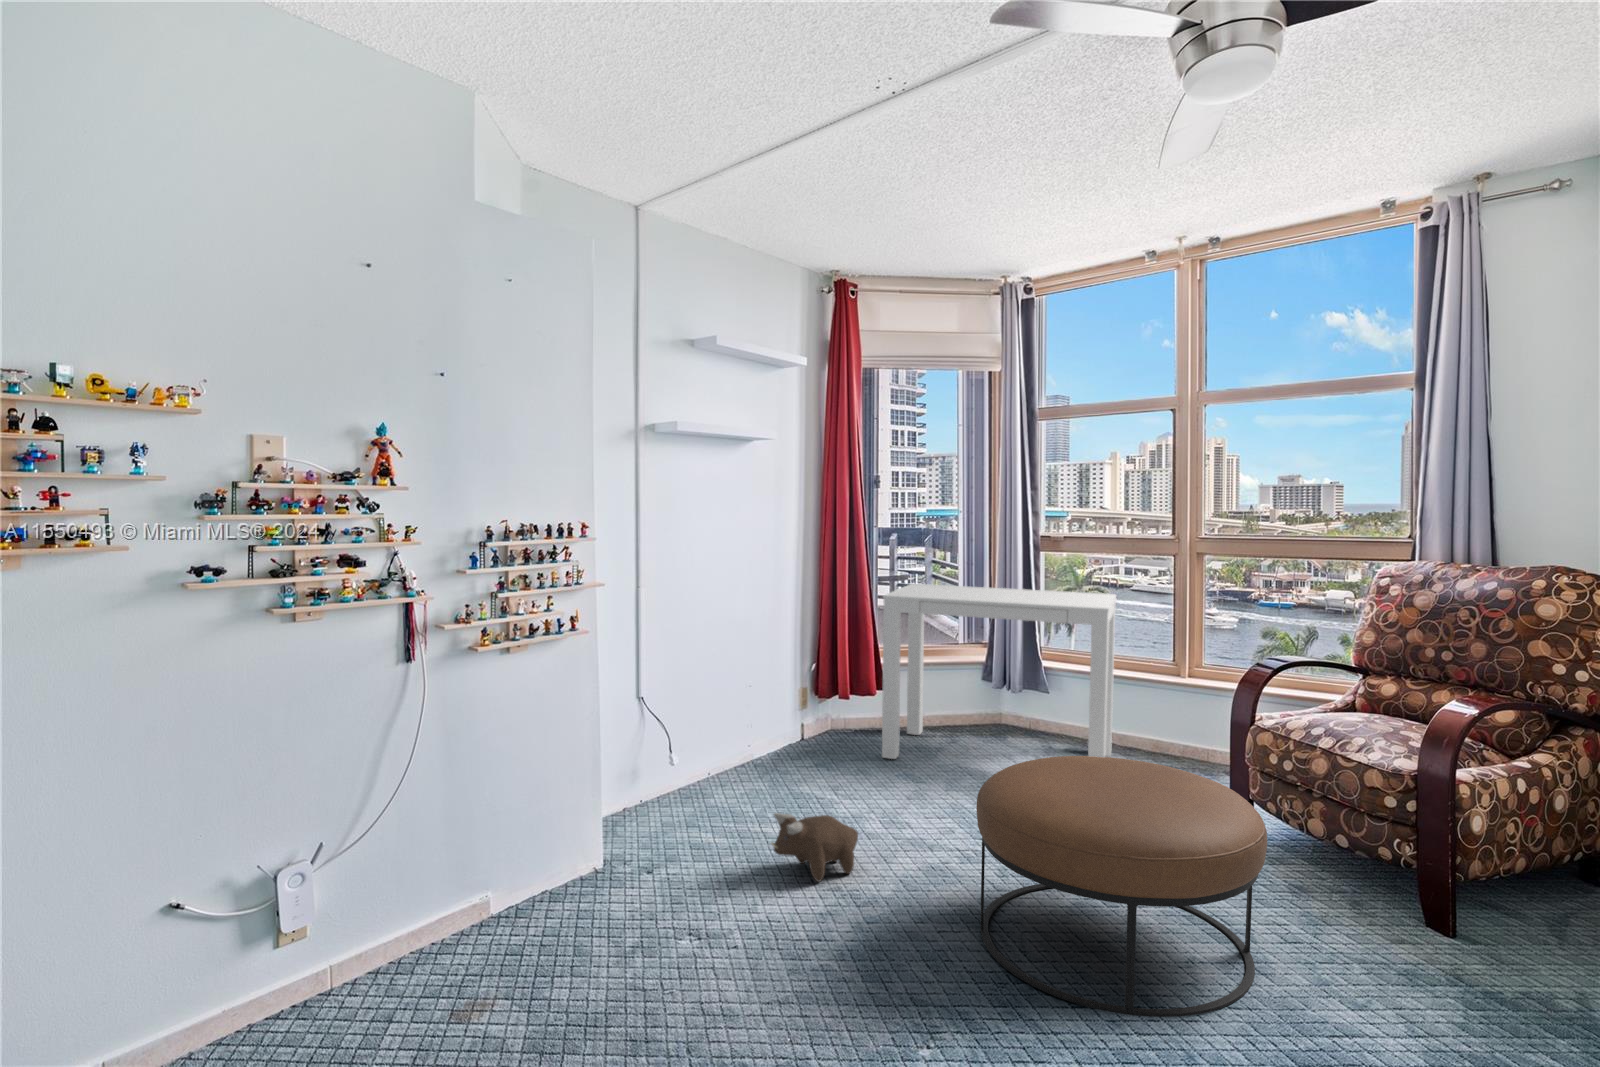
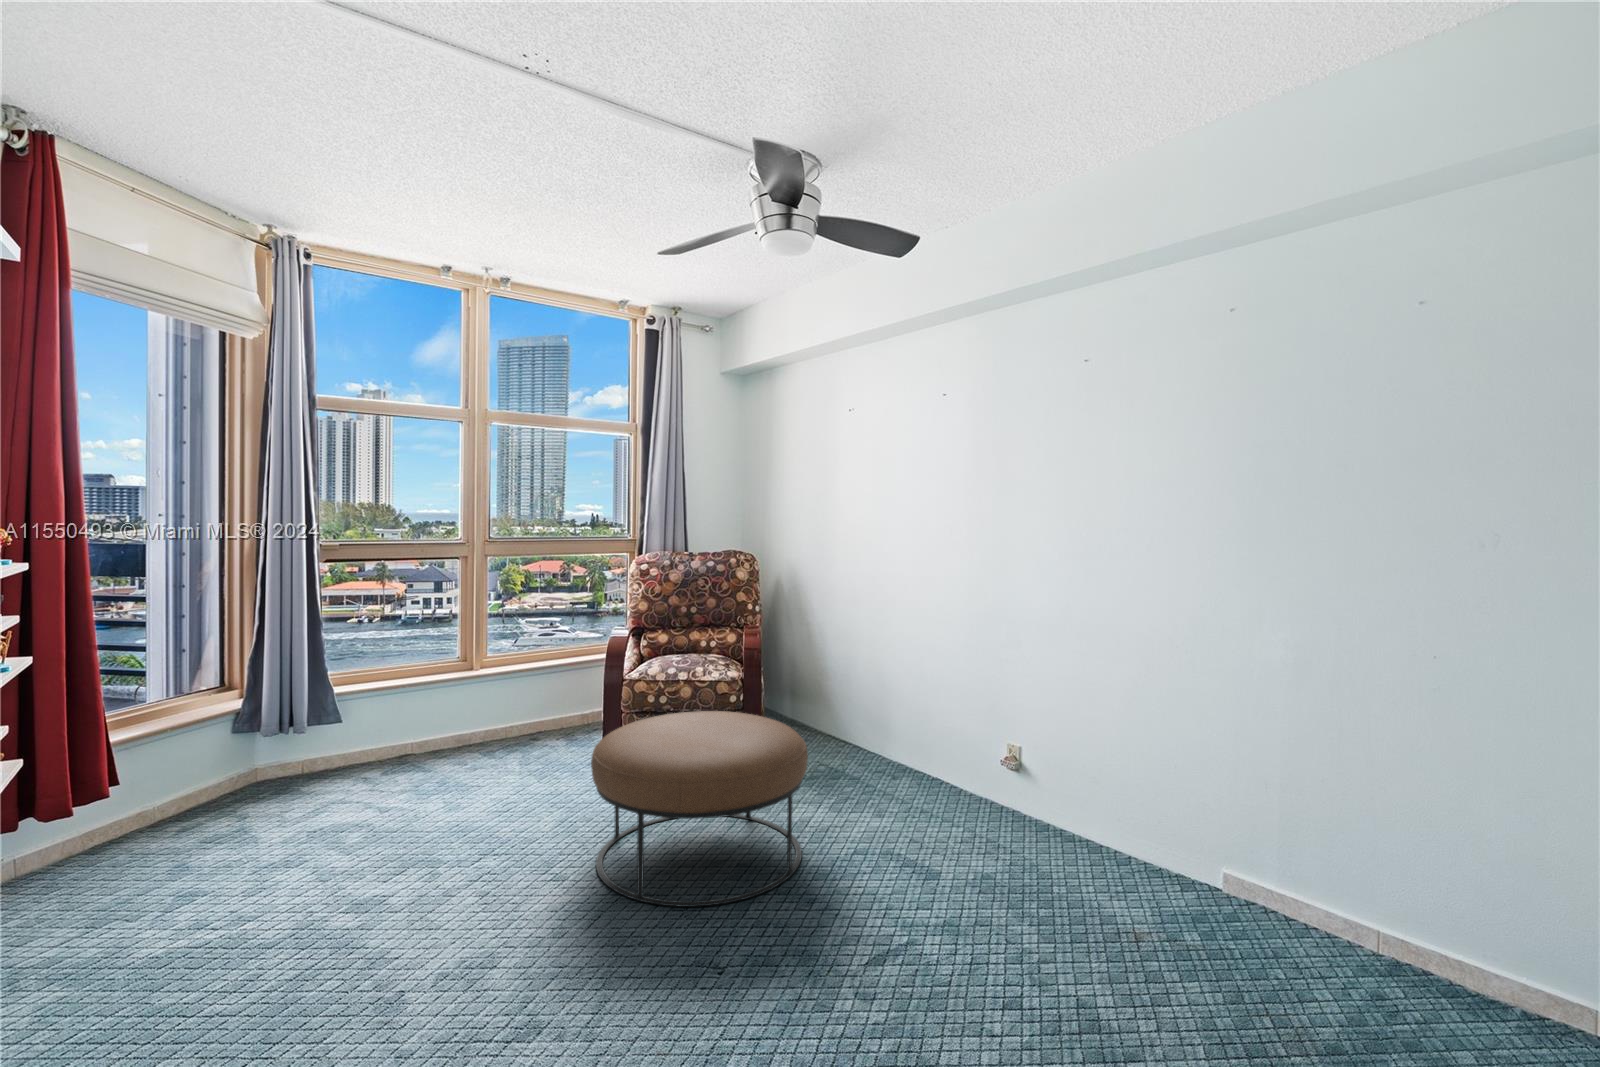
desk: present [882,584,1116,759] -> none [162,606,471,857]
plush toy: present [772,813,858,882] -> none [379,893,464,976]

